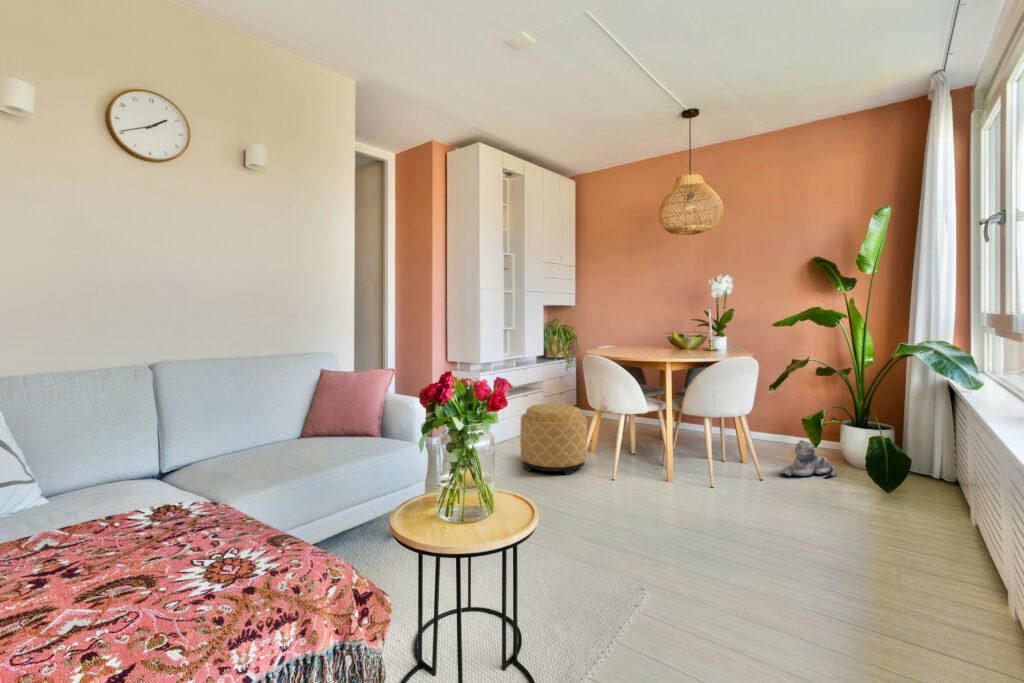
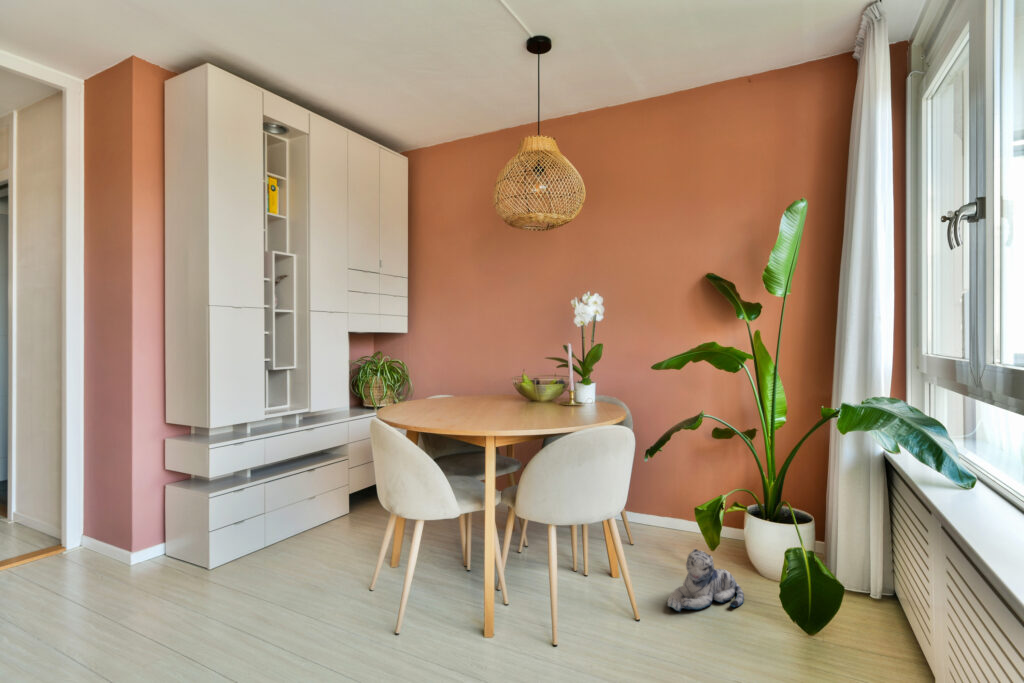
ottoman: present [520,404,587,475] -> none [242,499,365,640]

